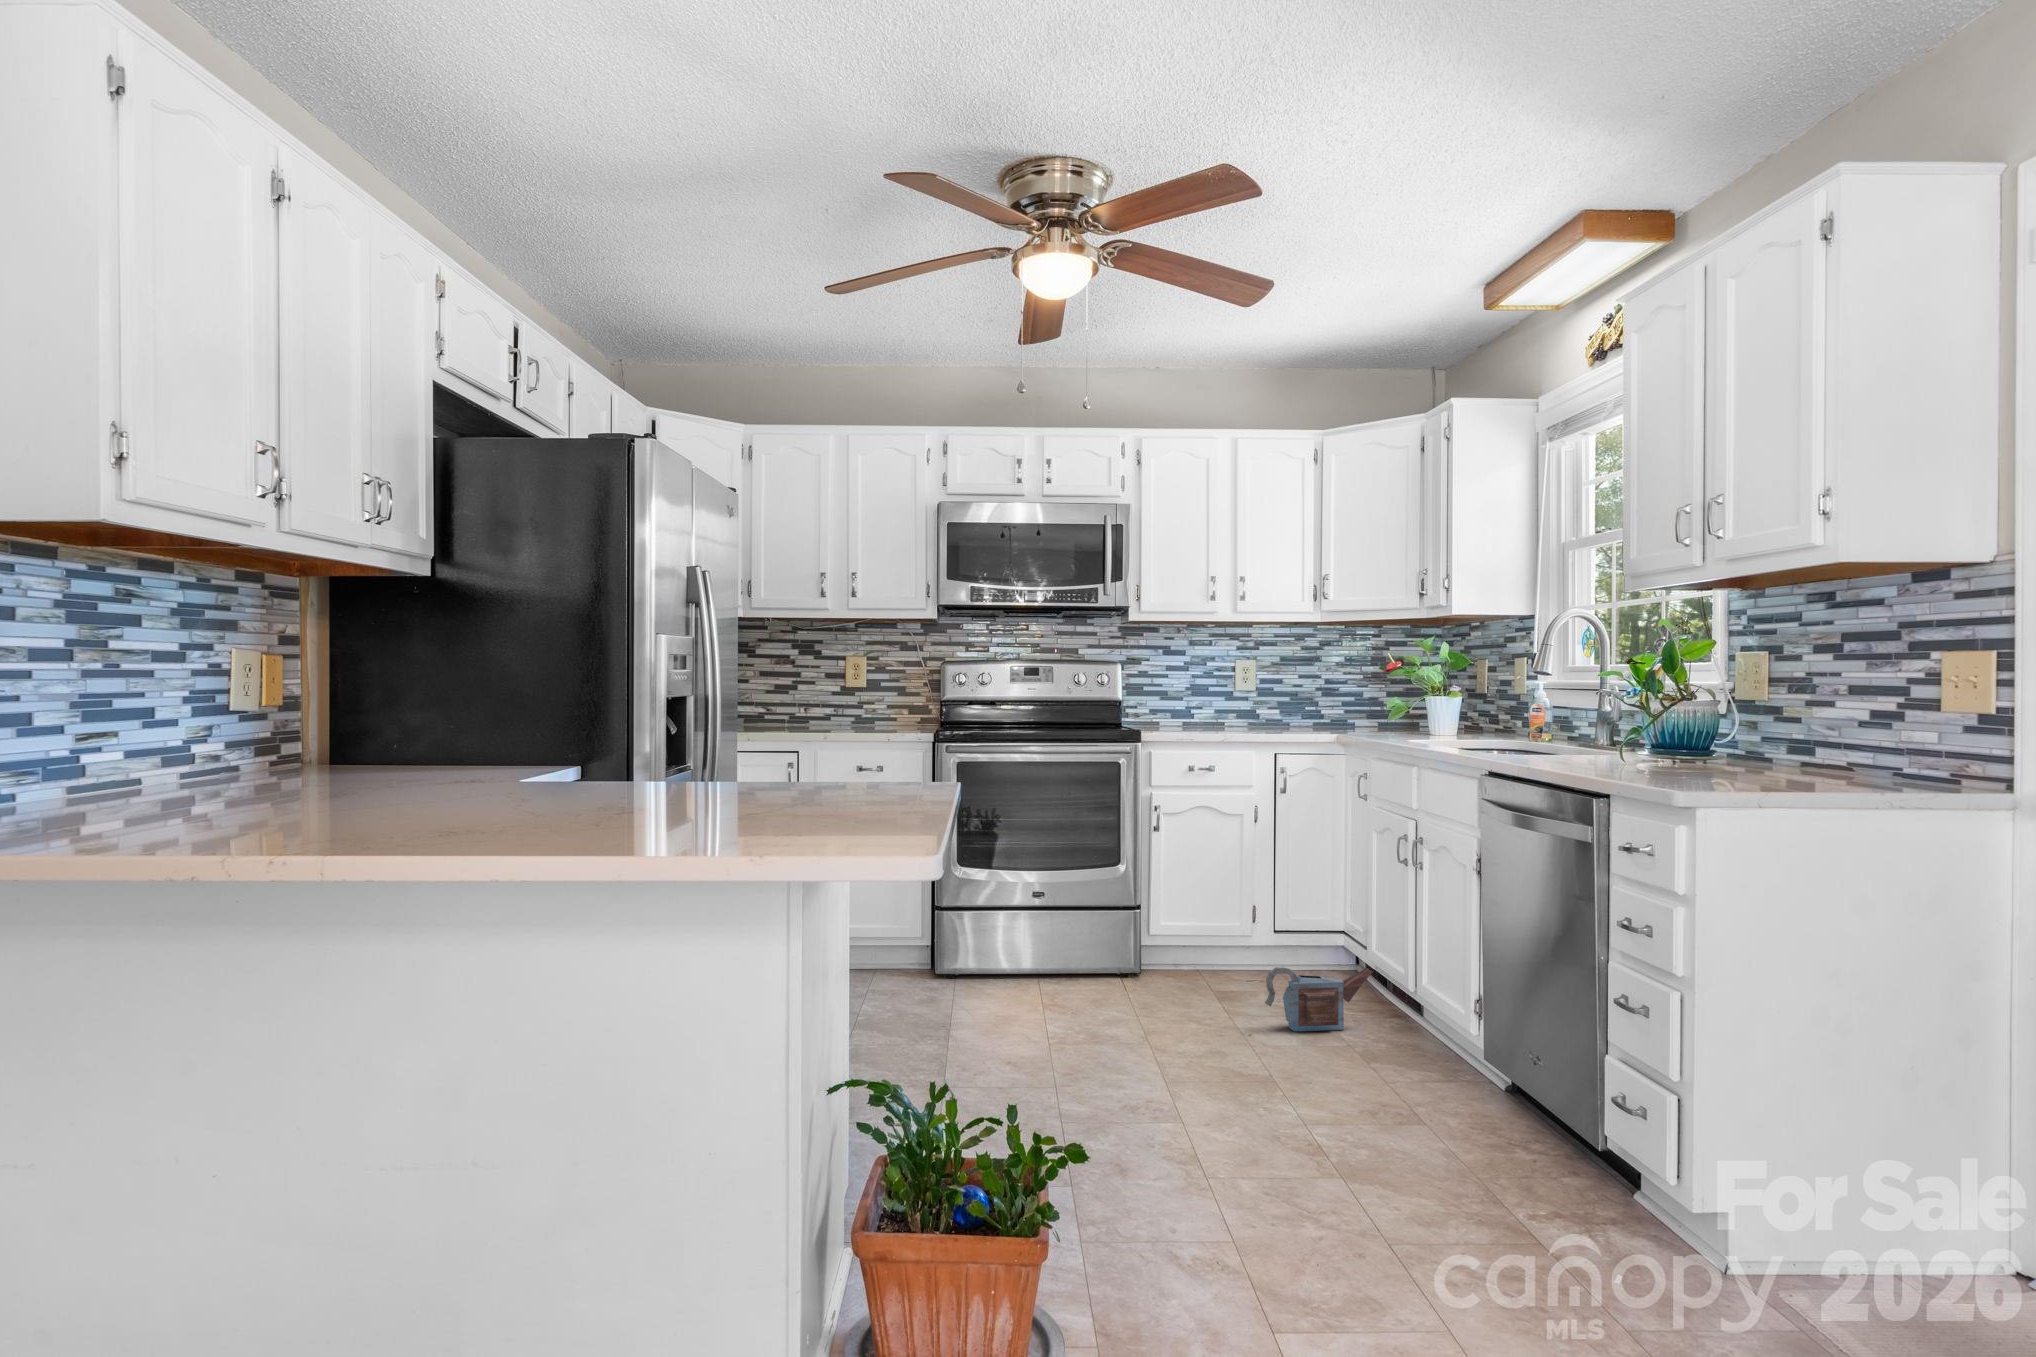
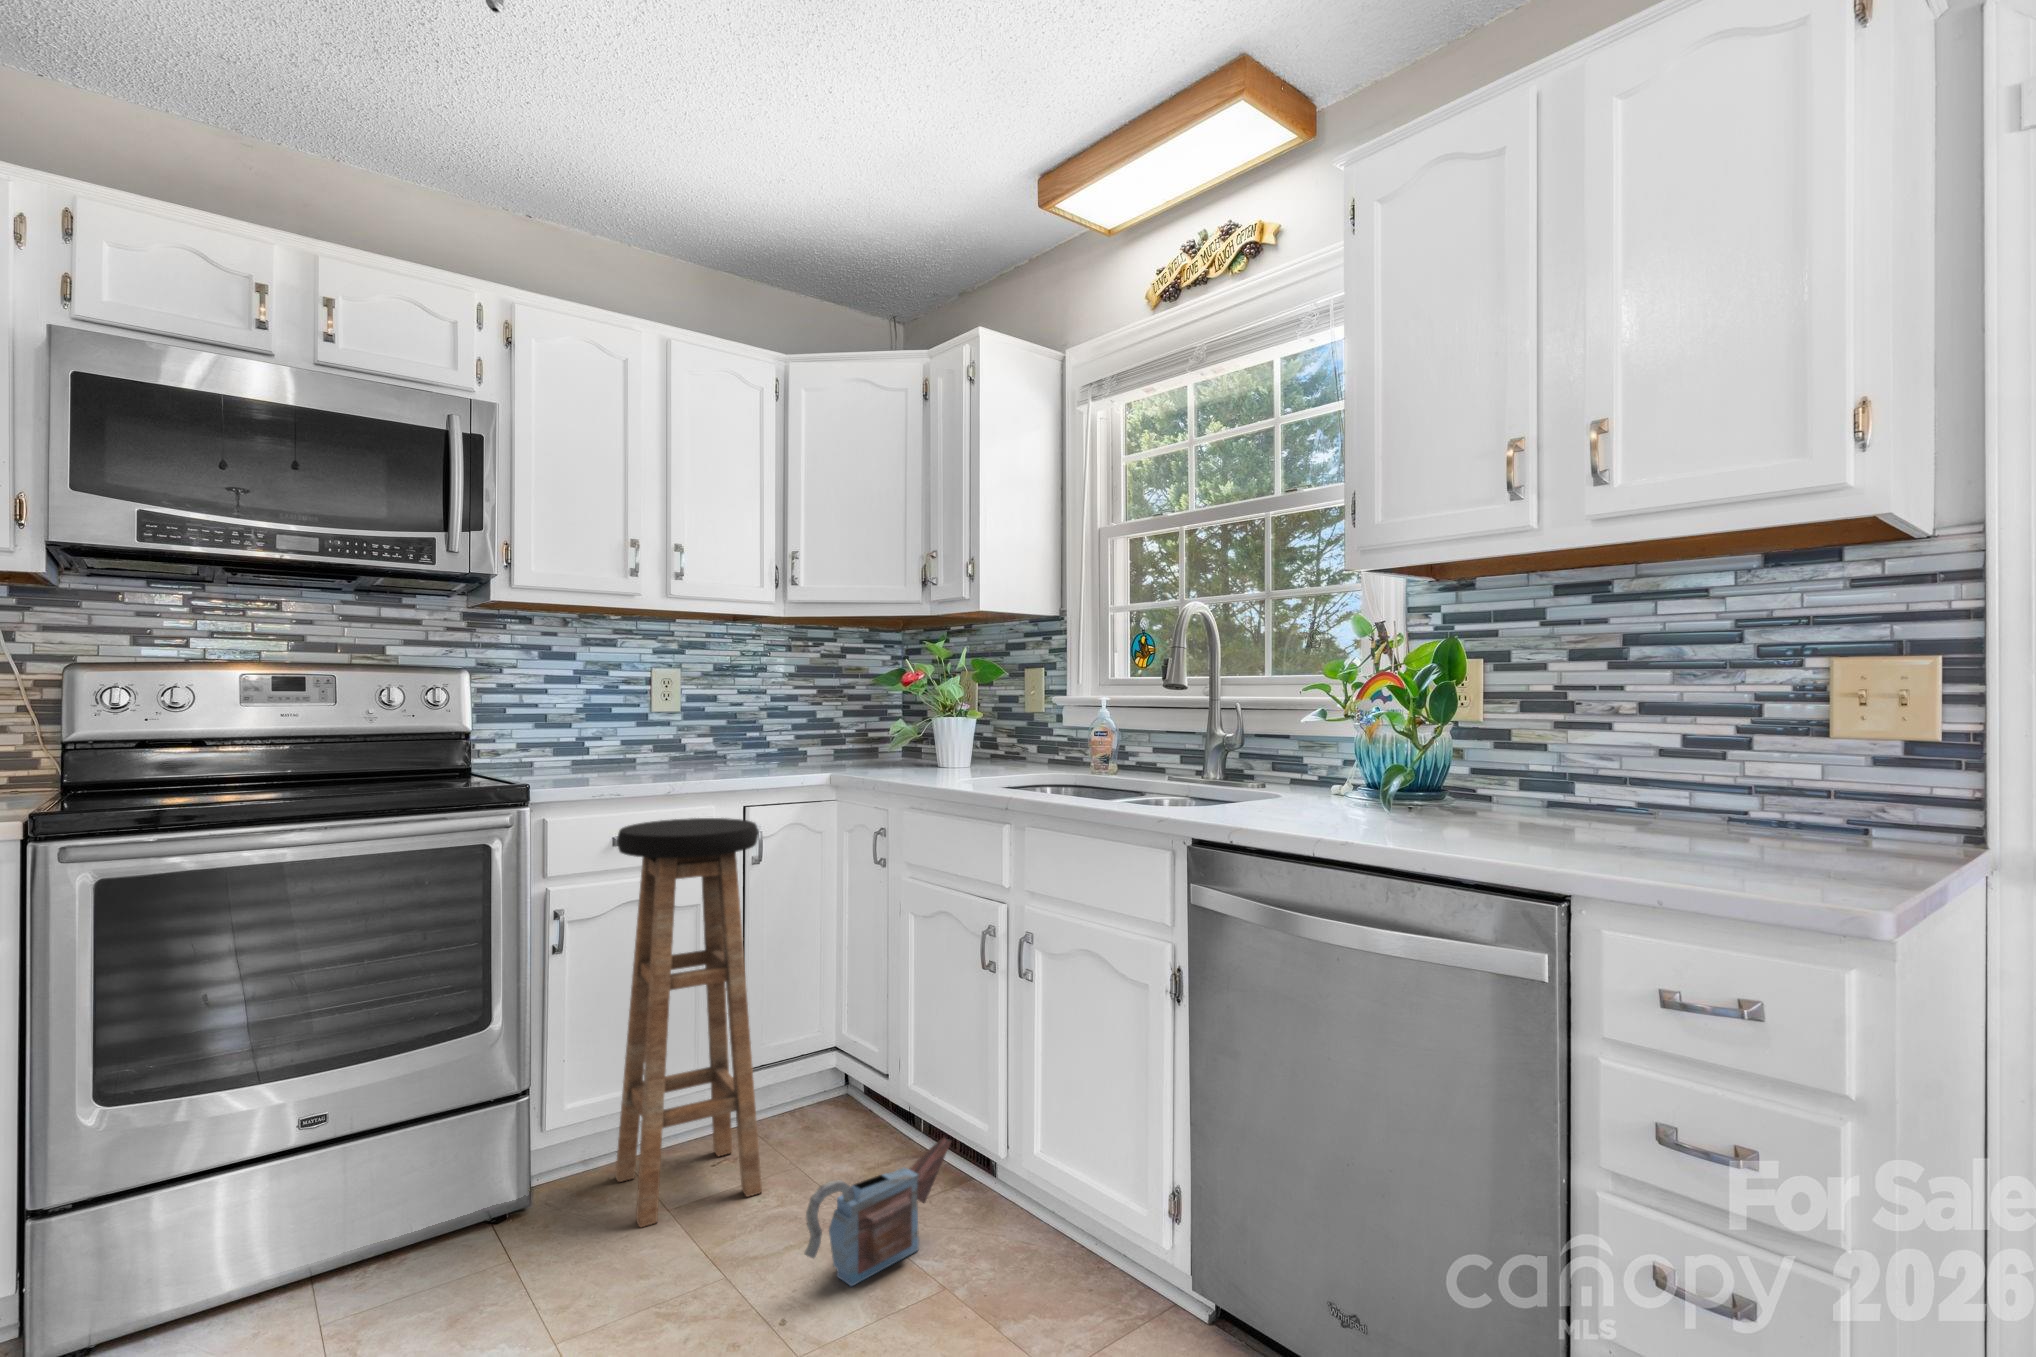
bar stool: none [1188,759,1272,995] -> present [615,818,762,1227]

